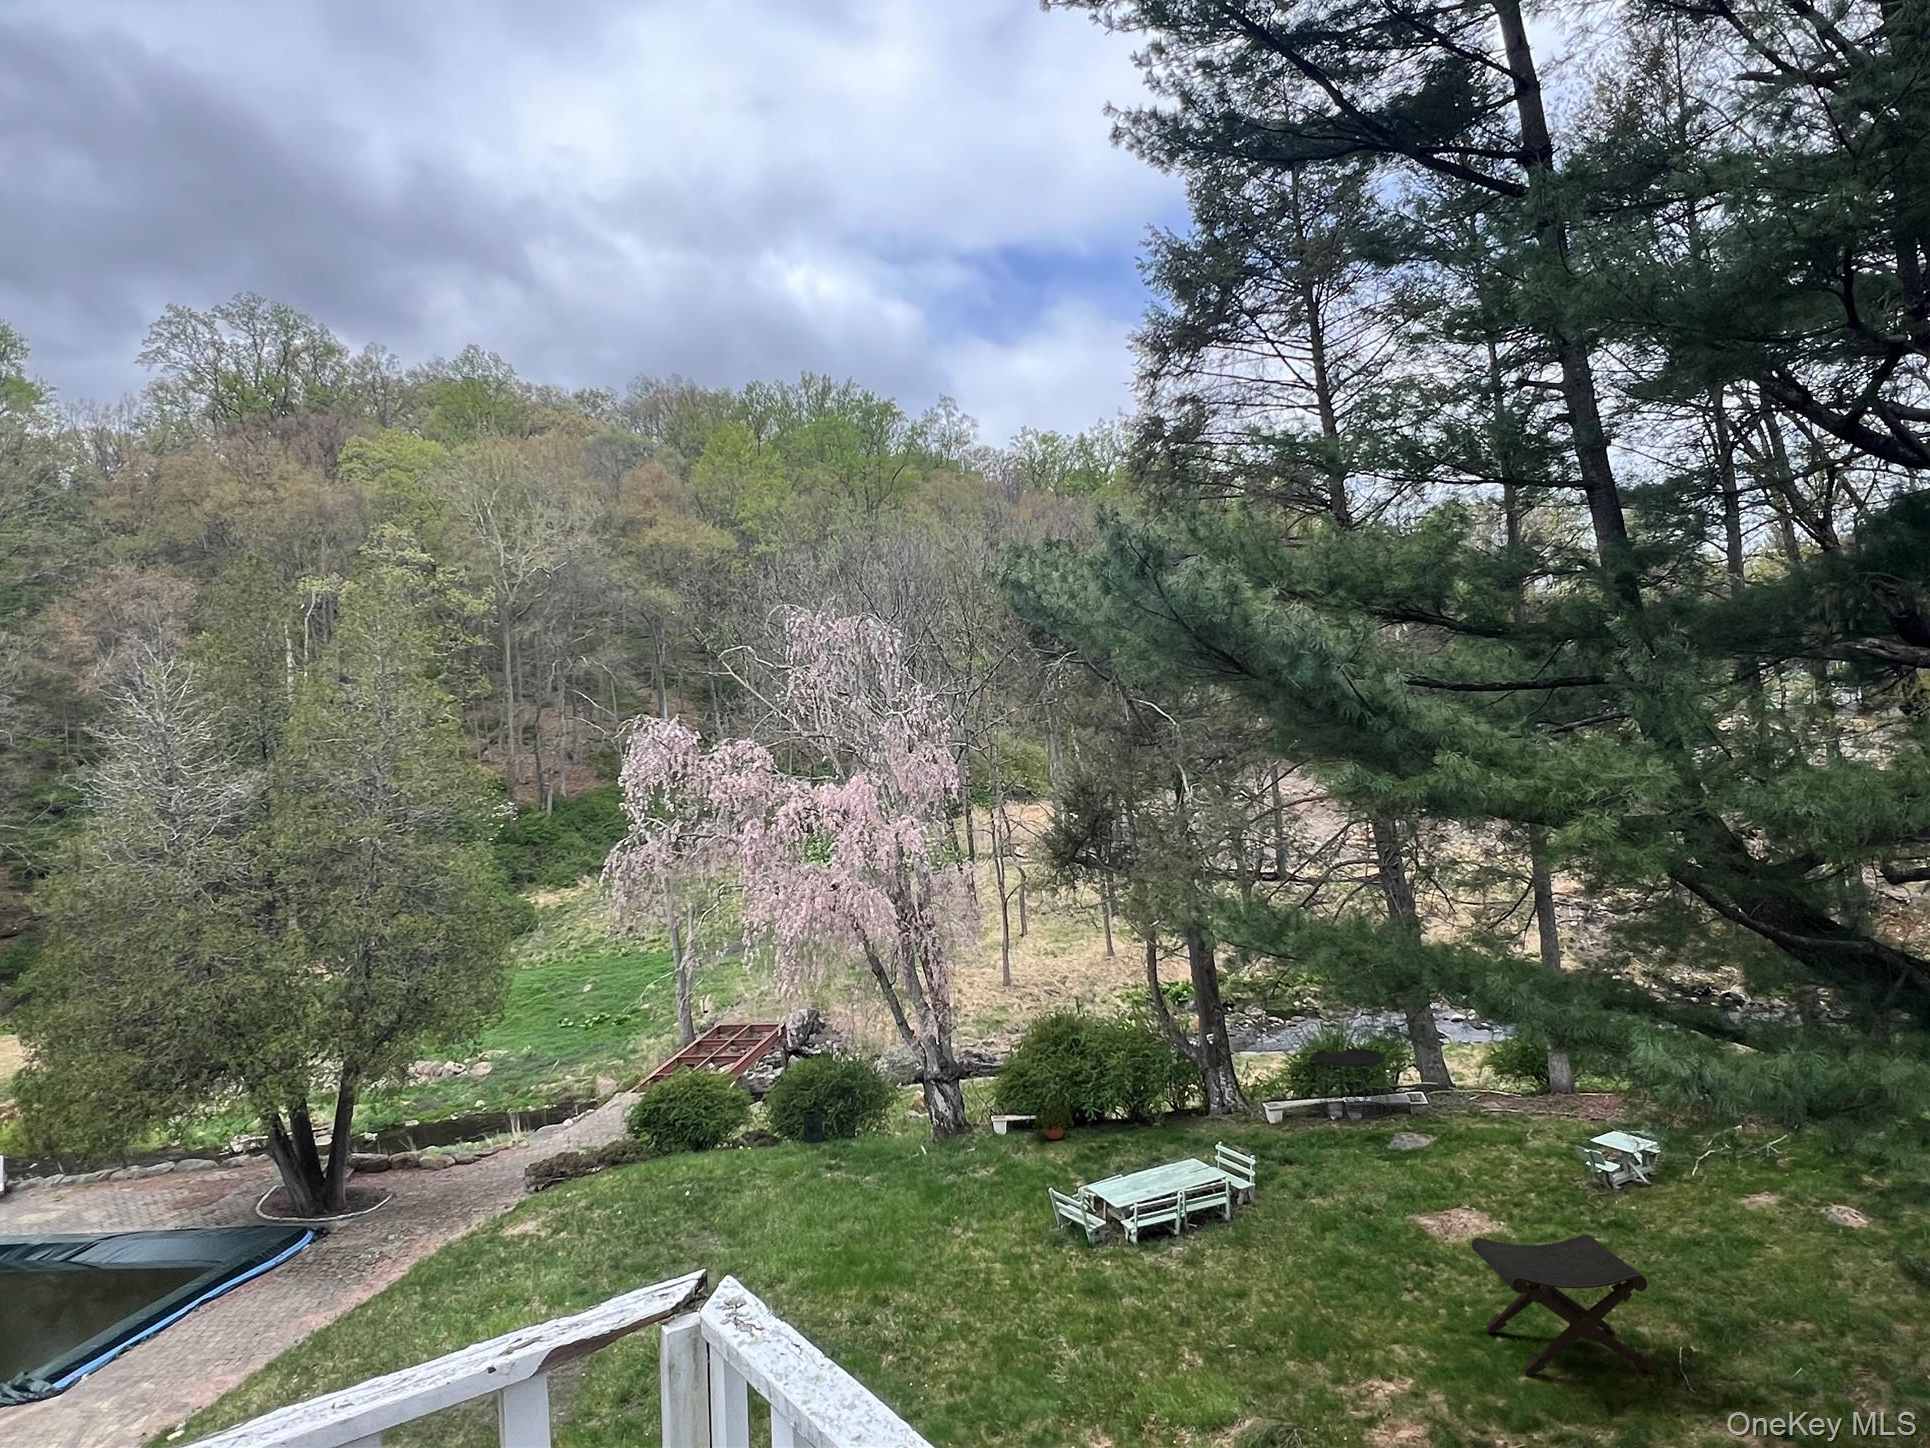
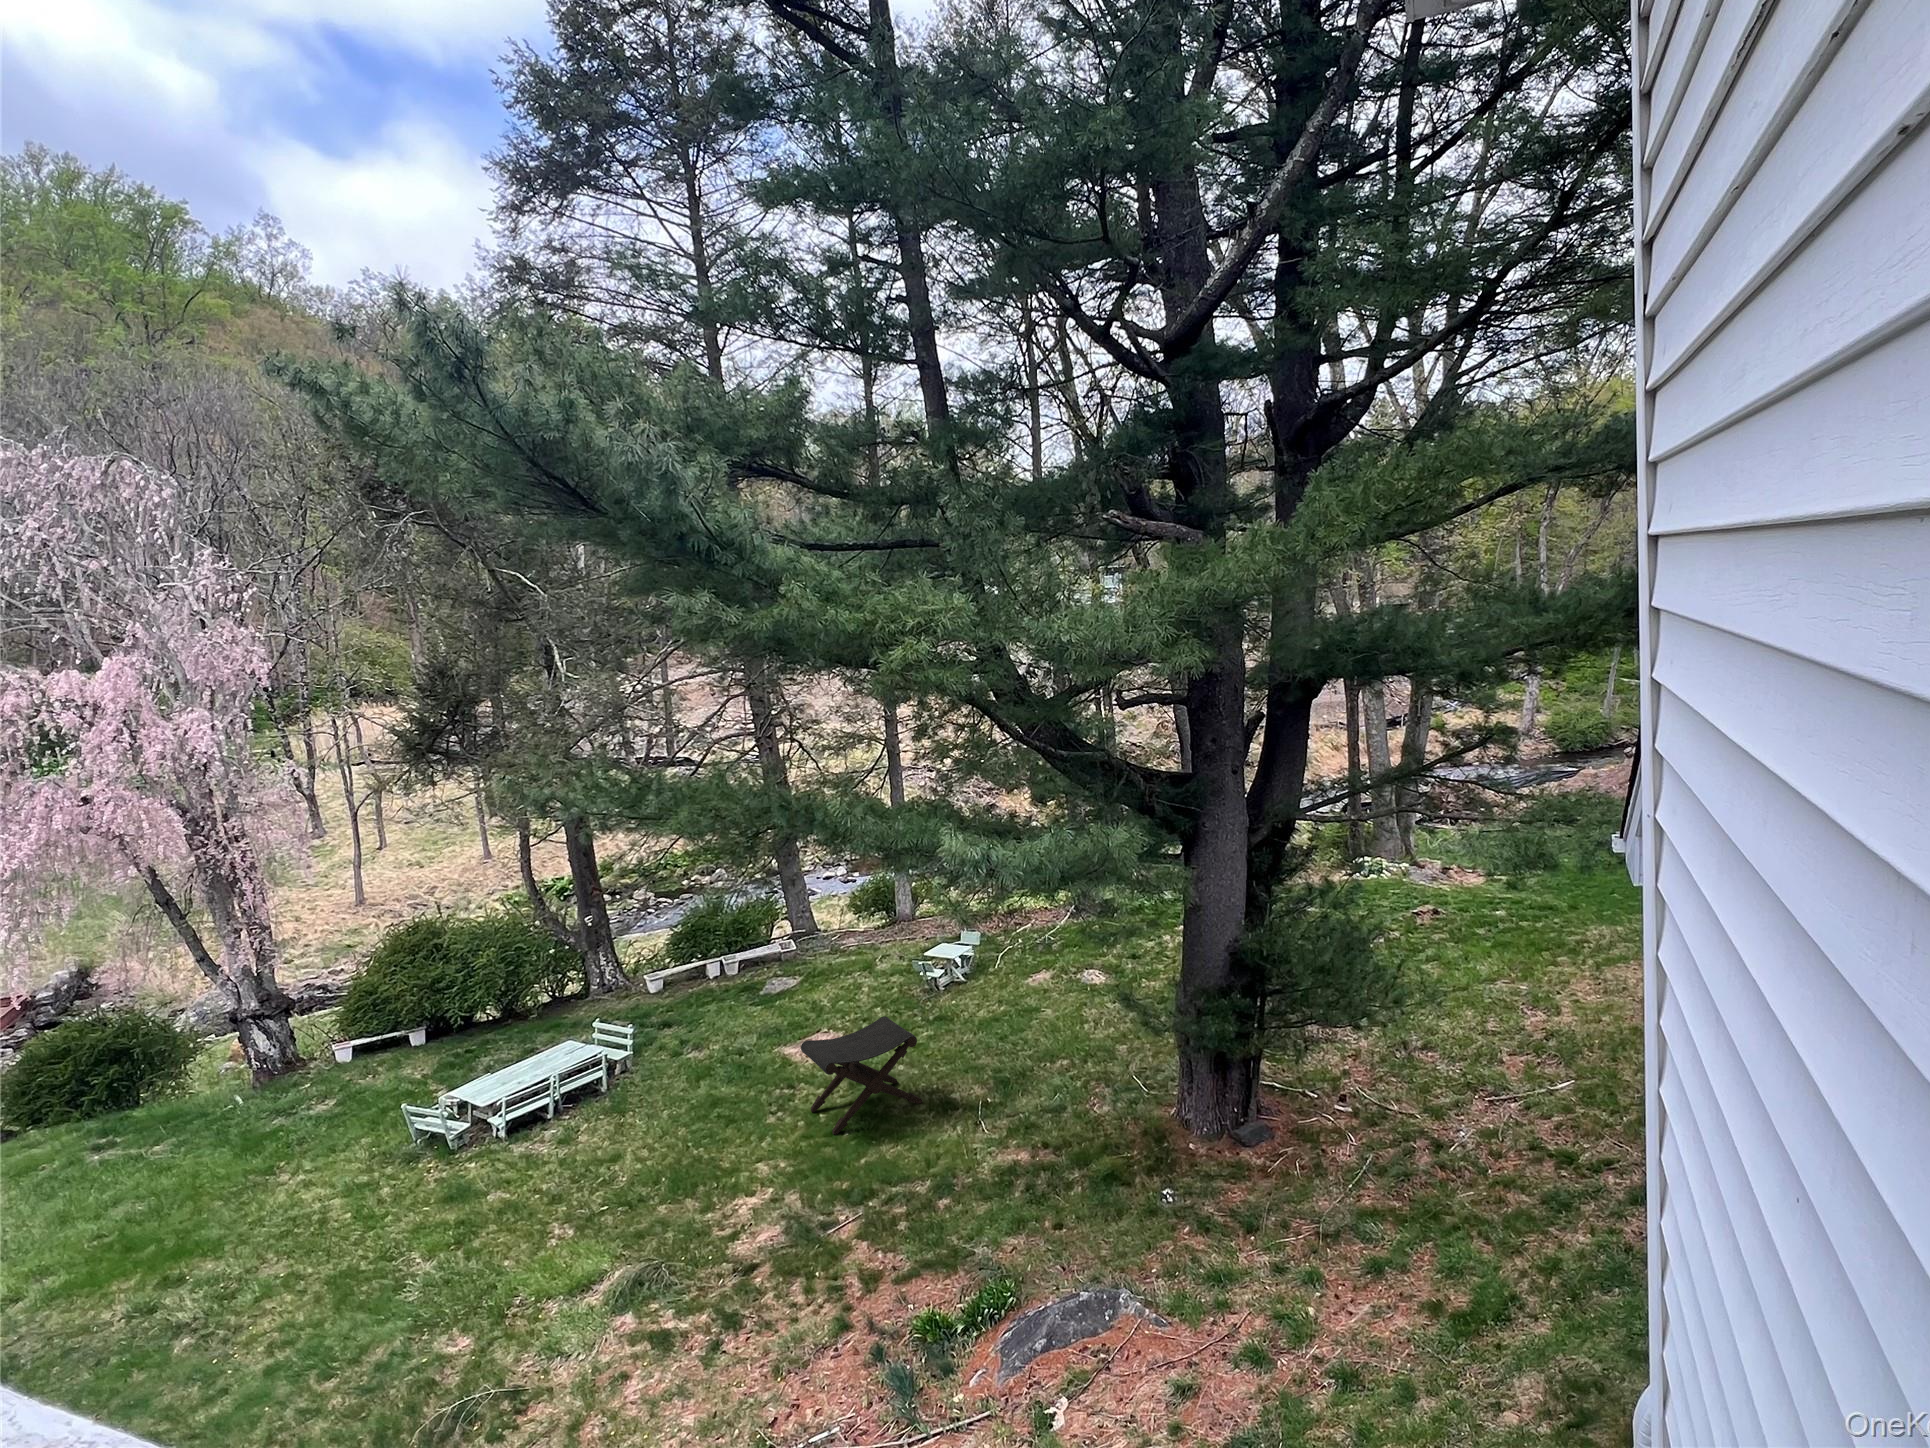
side table: present [1312,1048,1392,1119] -> none [692,904,762,970]
watering can: present [803,1102,823,1143] -> none [39,1098,78,1152]
potted plant: present [1032,1103,1074,1139] -> none [386,1018,440,1061]

